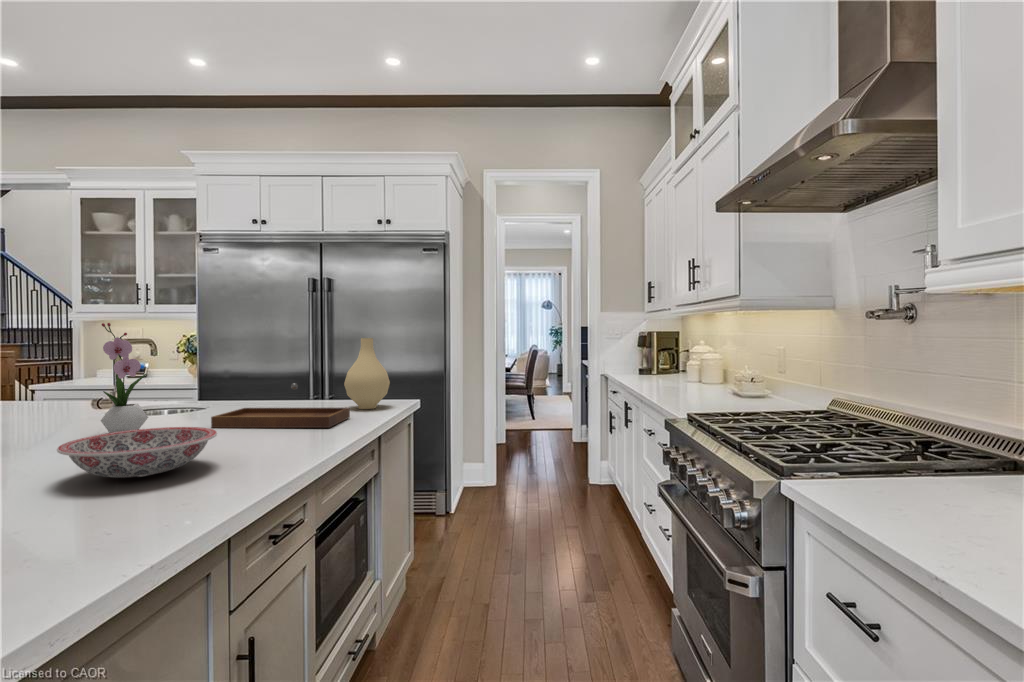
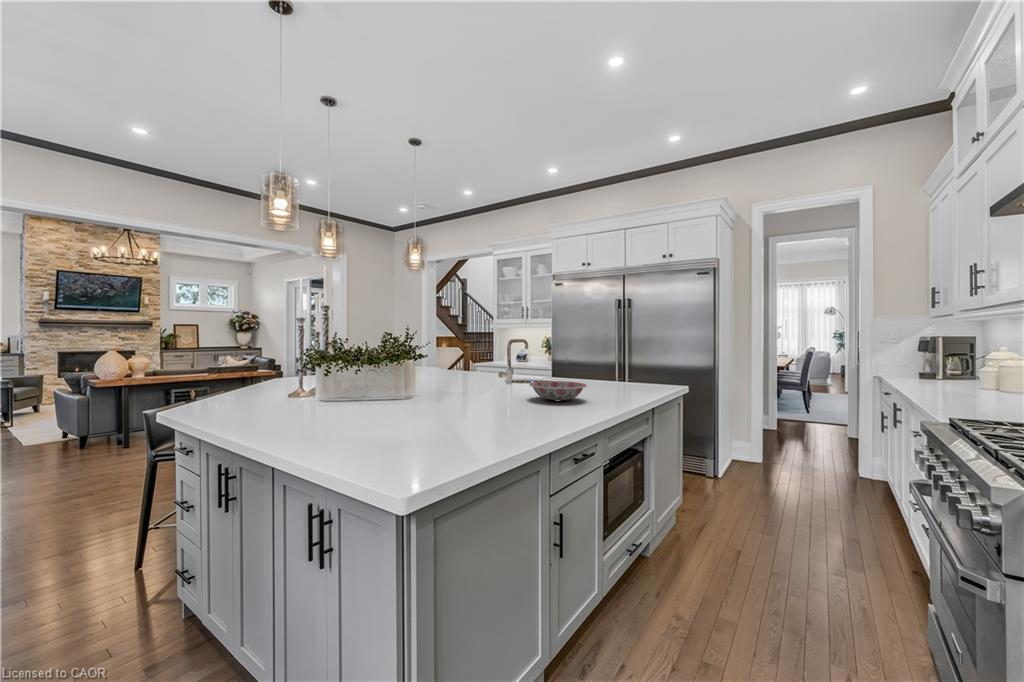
flower arrangement: present [101,323,148,433] -> none [528,331,547,385]
vase: present [344,338,390,409] -> none [642,340,672,385]
tray: present [211,383,350,428] -> none [574,365,647,392]

